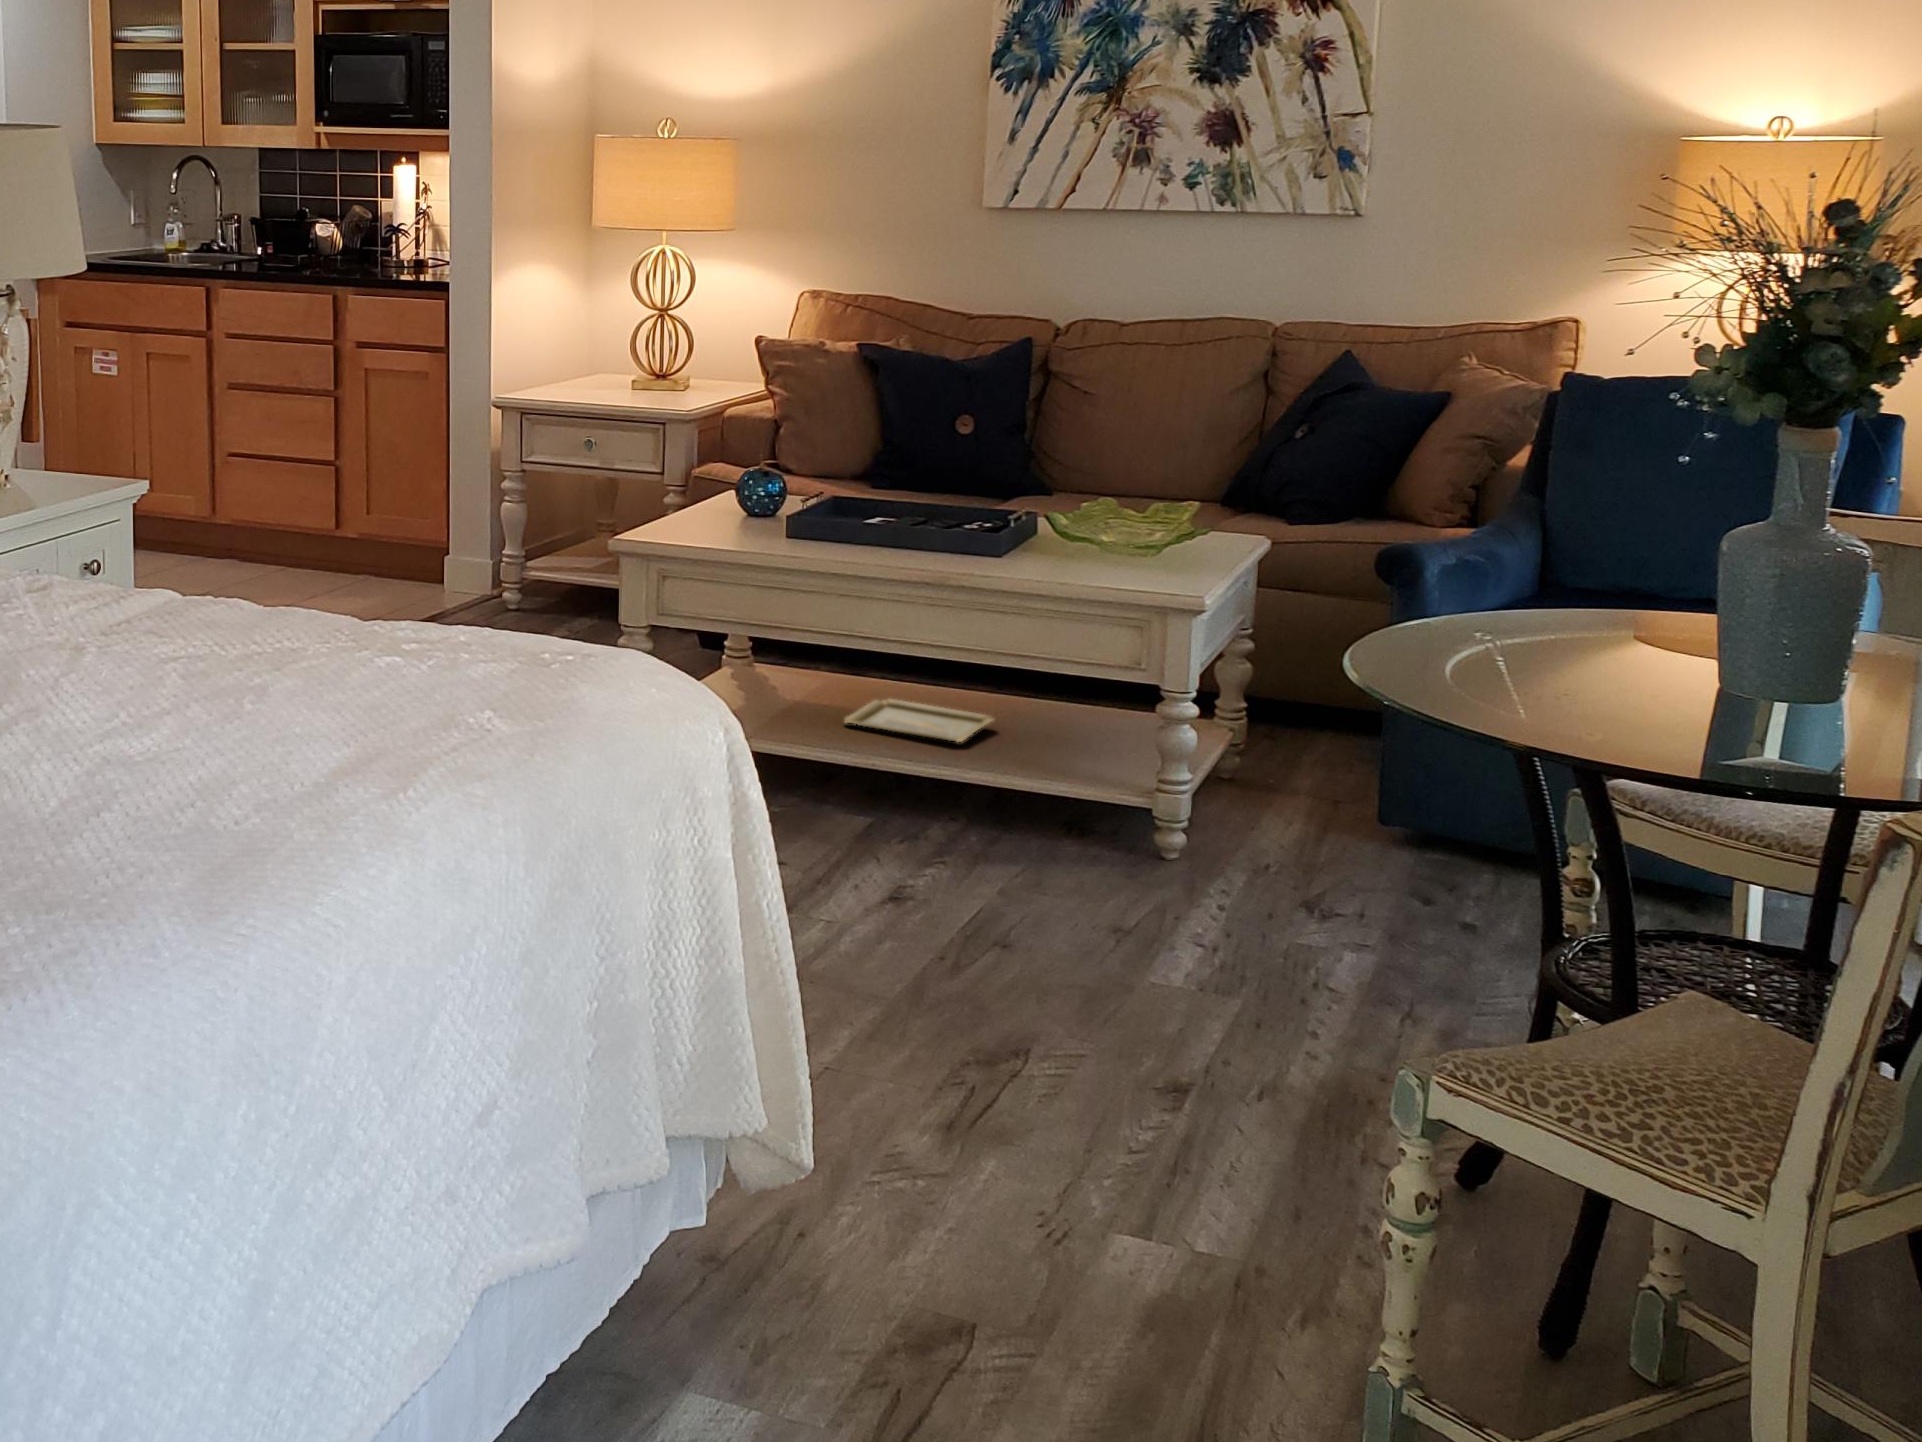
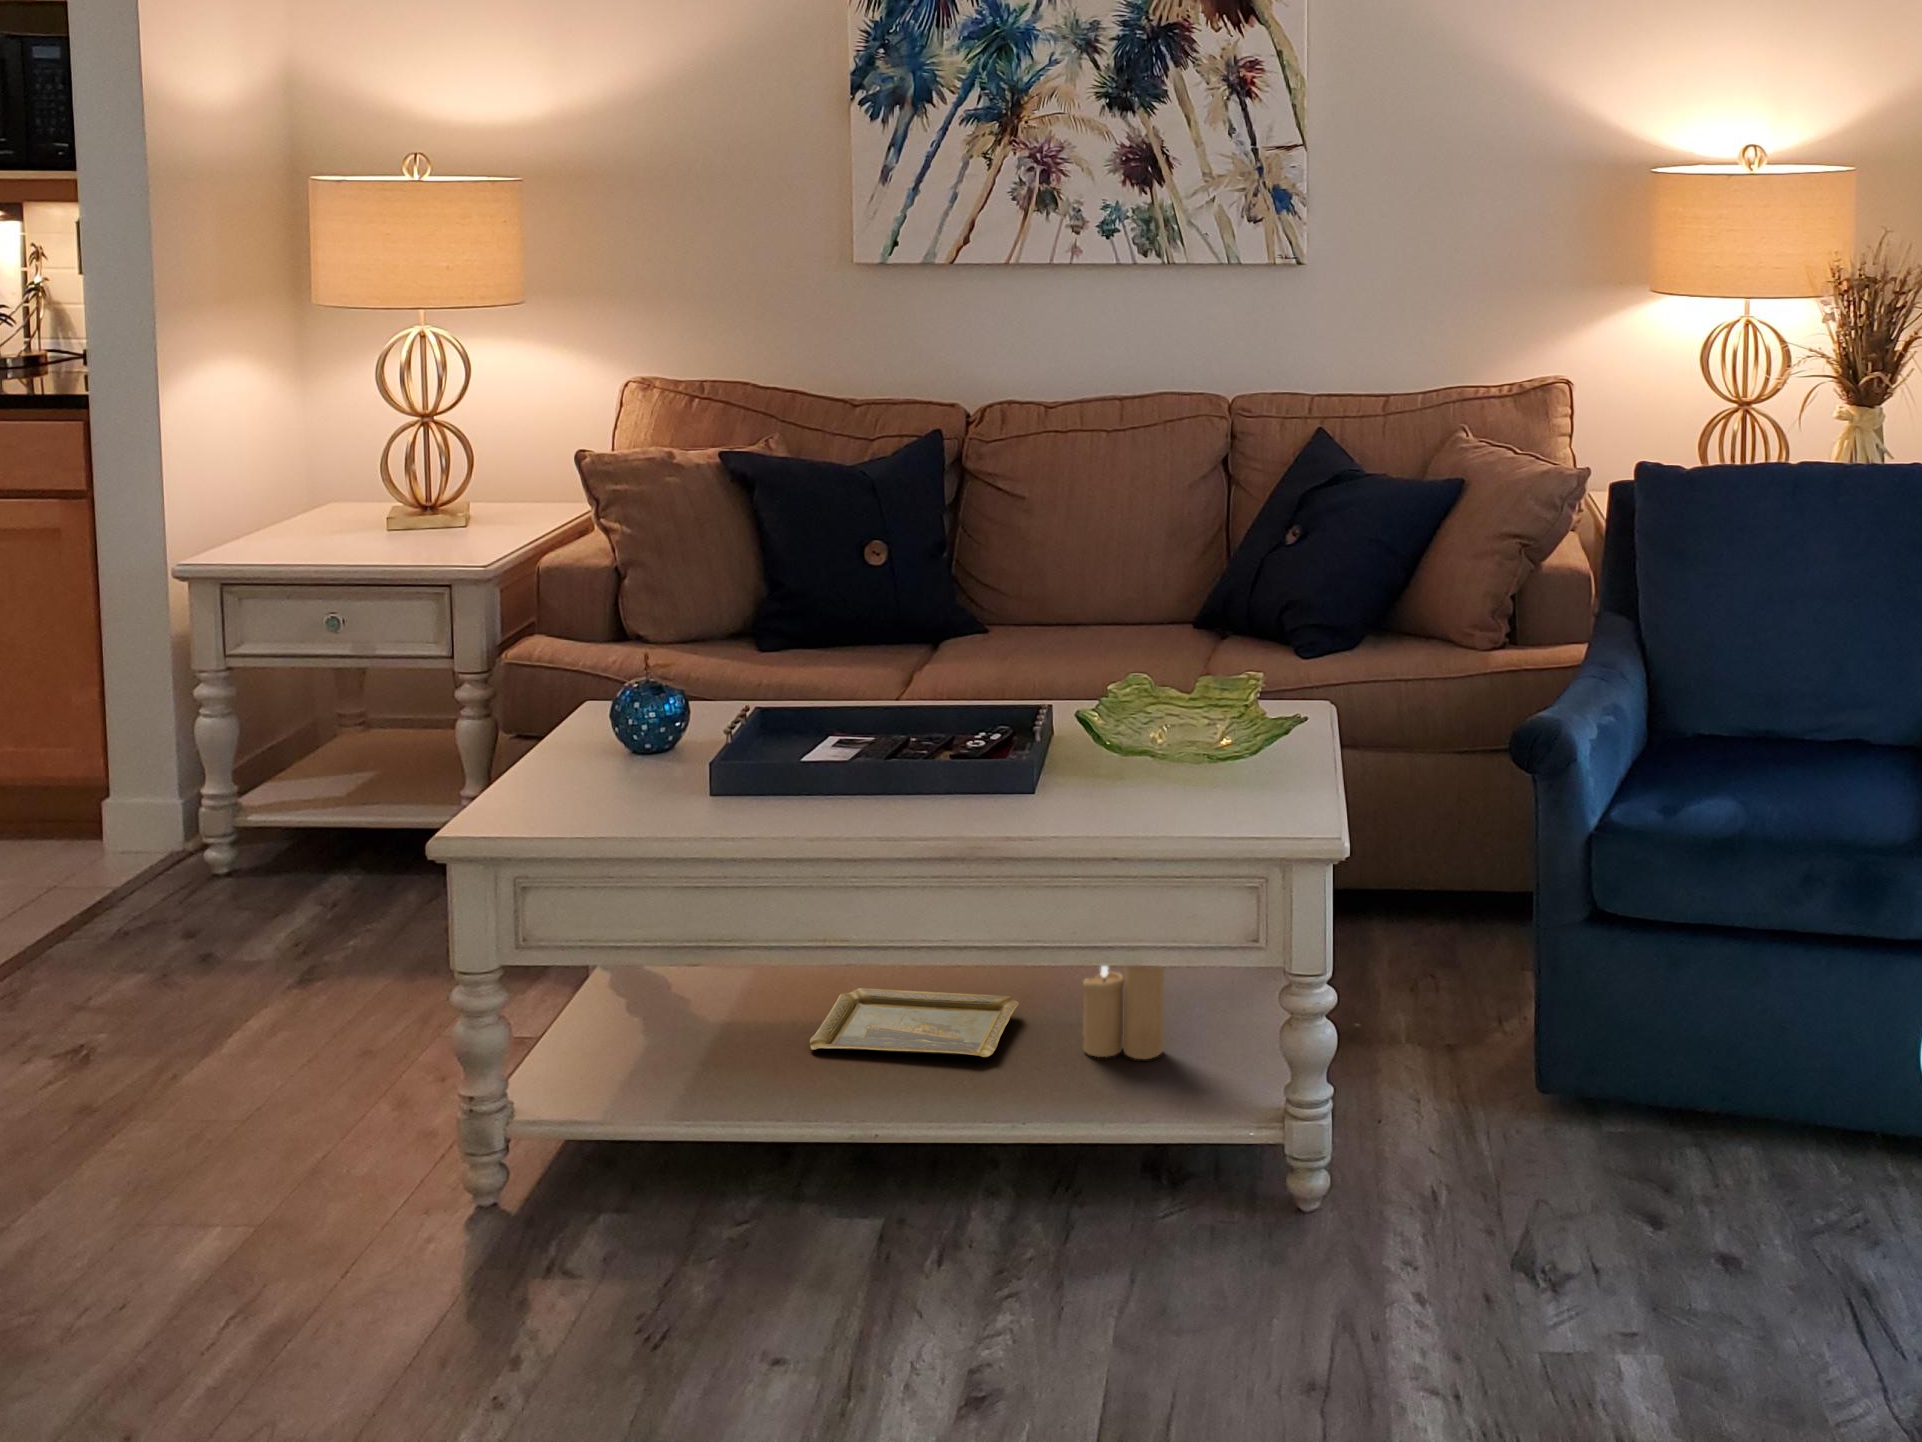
candle: none [1031,672,1094,761] -> present [1083,966,1164,1059]

